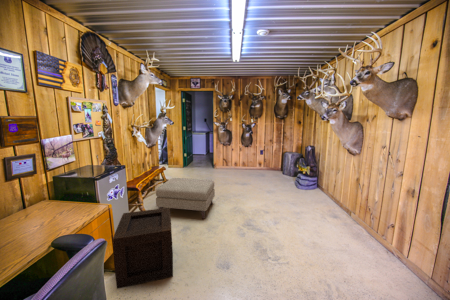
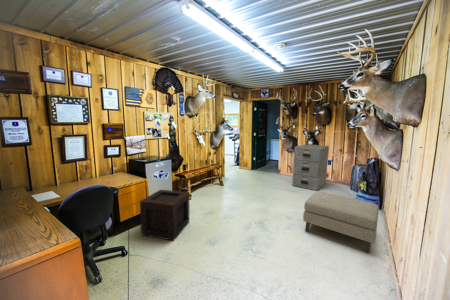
filing cabinet: none [238,137,262,179] -> present [292,144,329,190]
ottoman: present [156,178,215,219] -> present [303,192,379,253]

